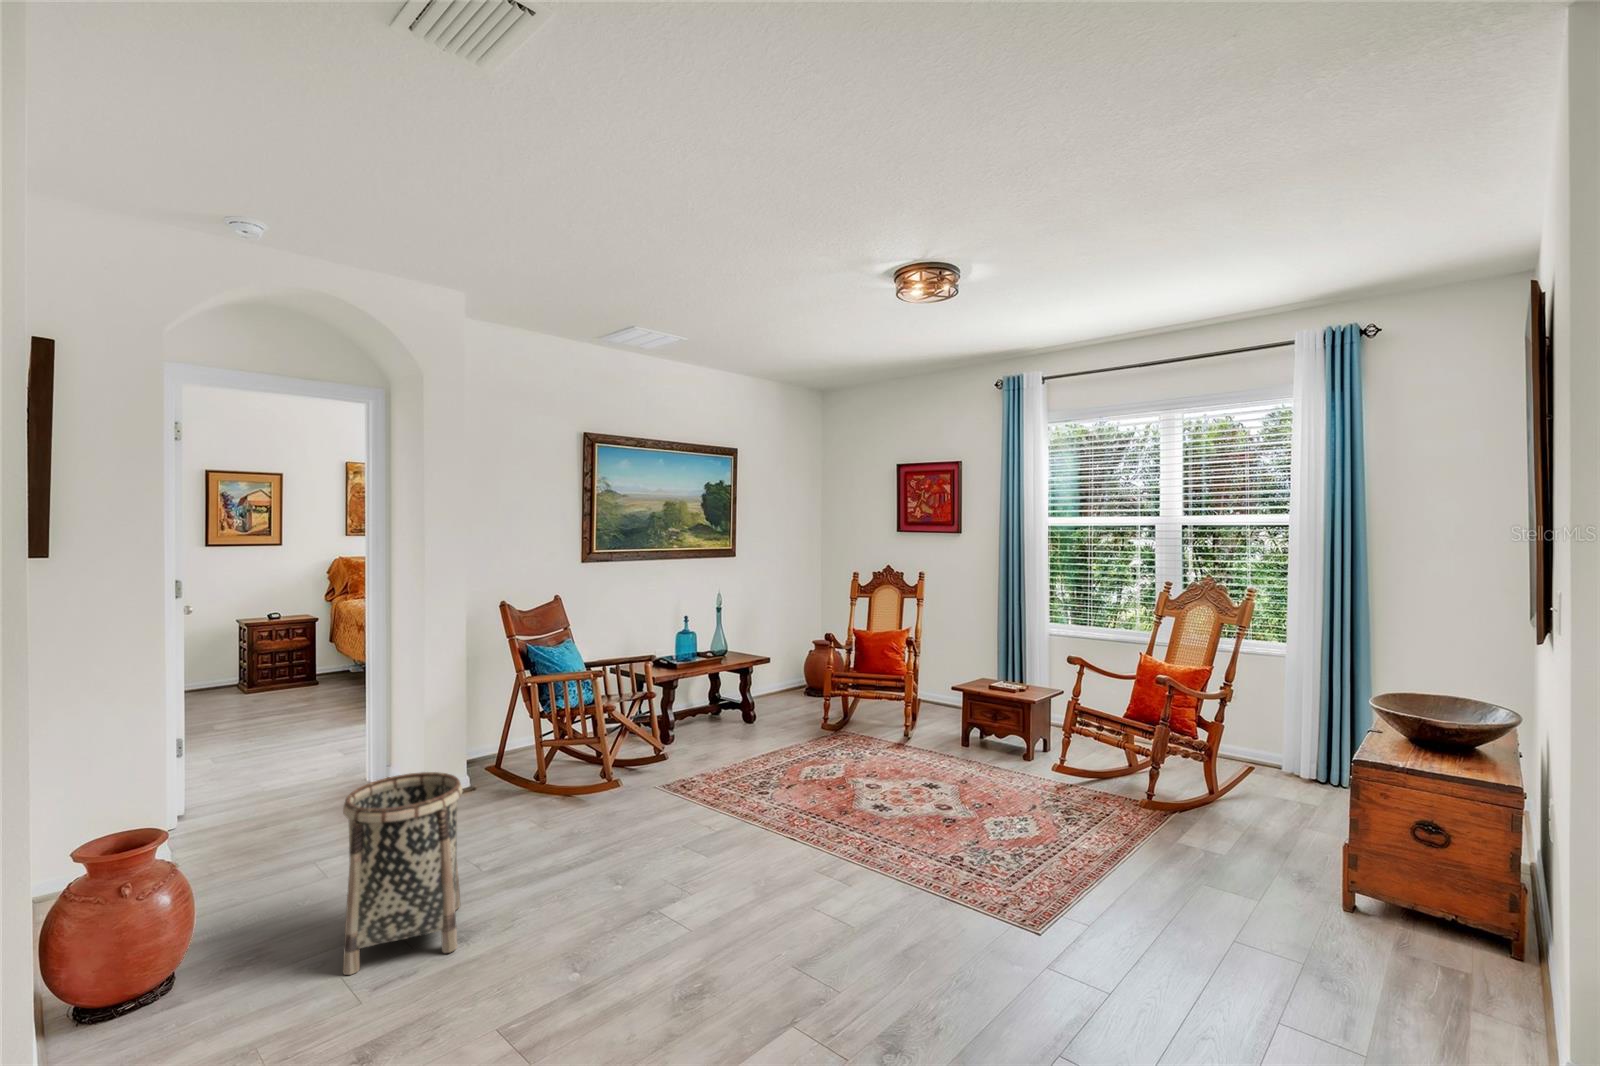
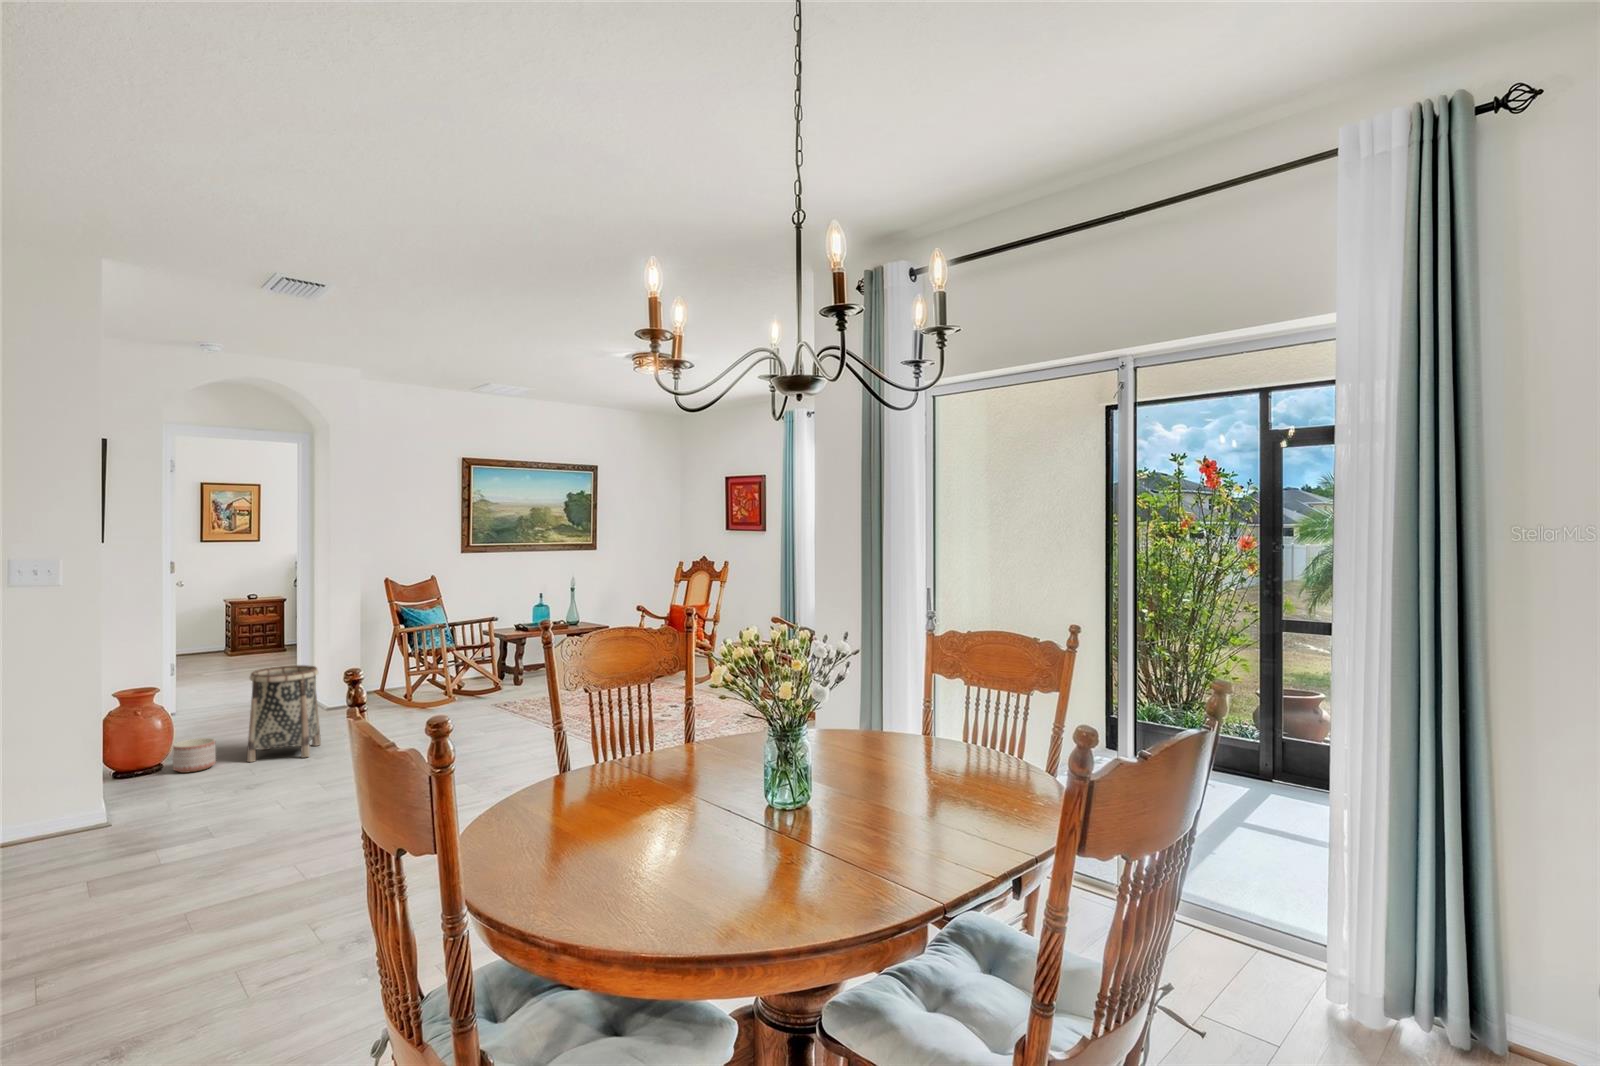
planter: none [199,937,285,1026] -> present [173,738,216,773]

